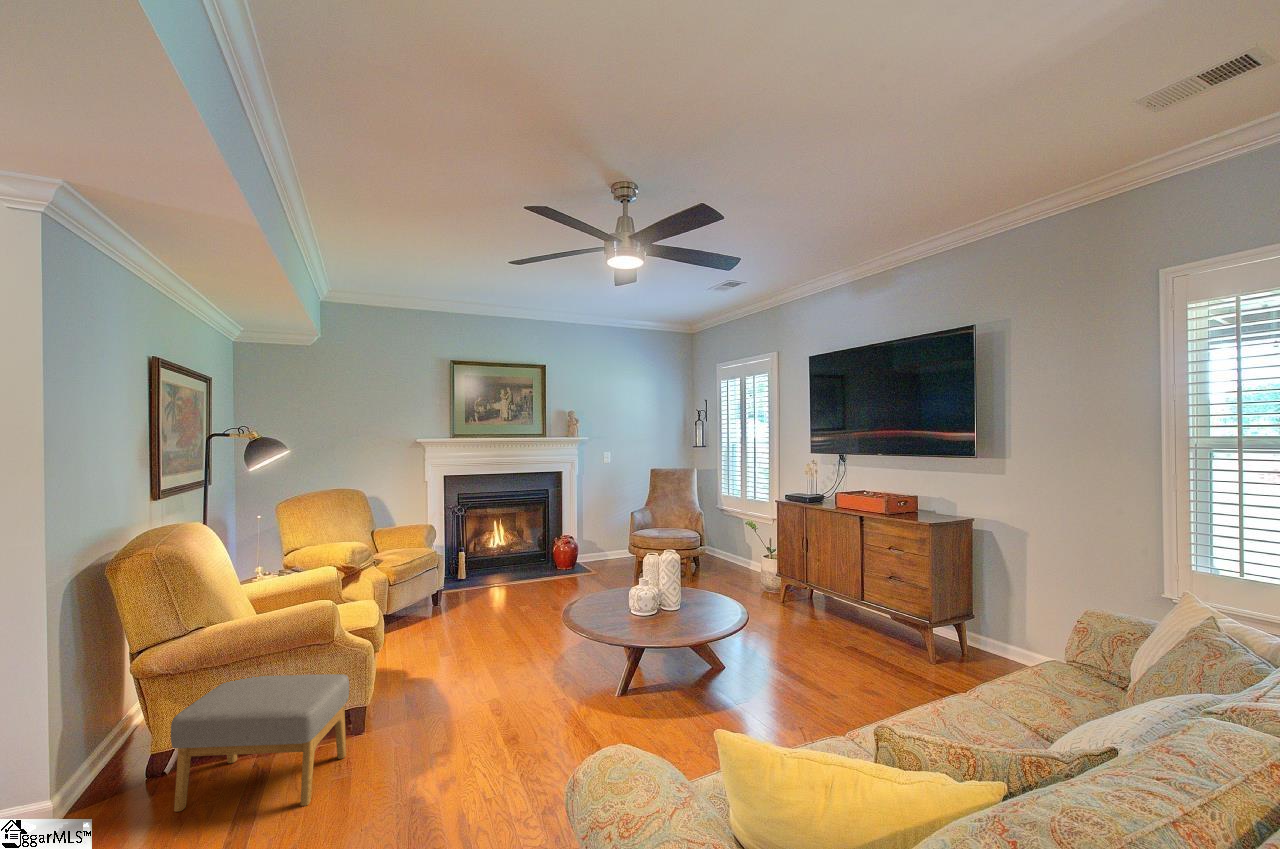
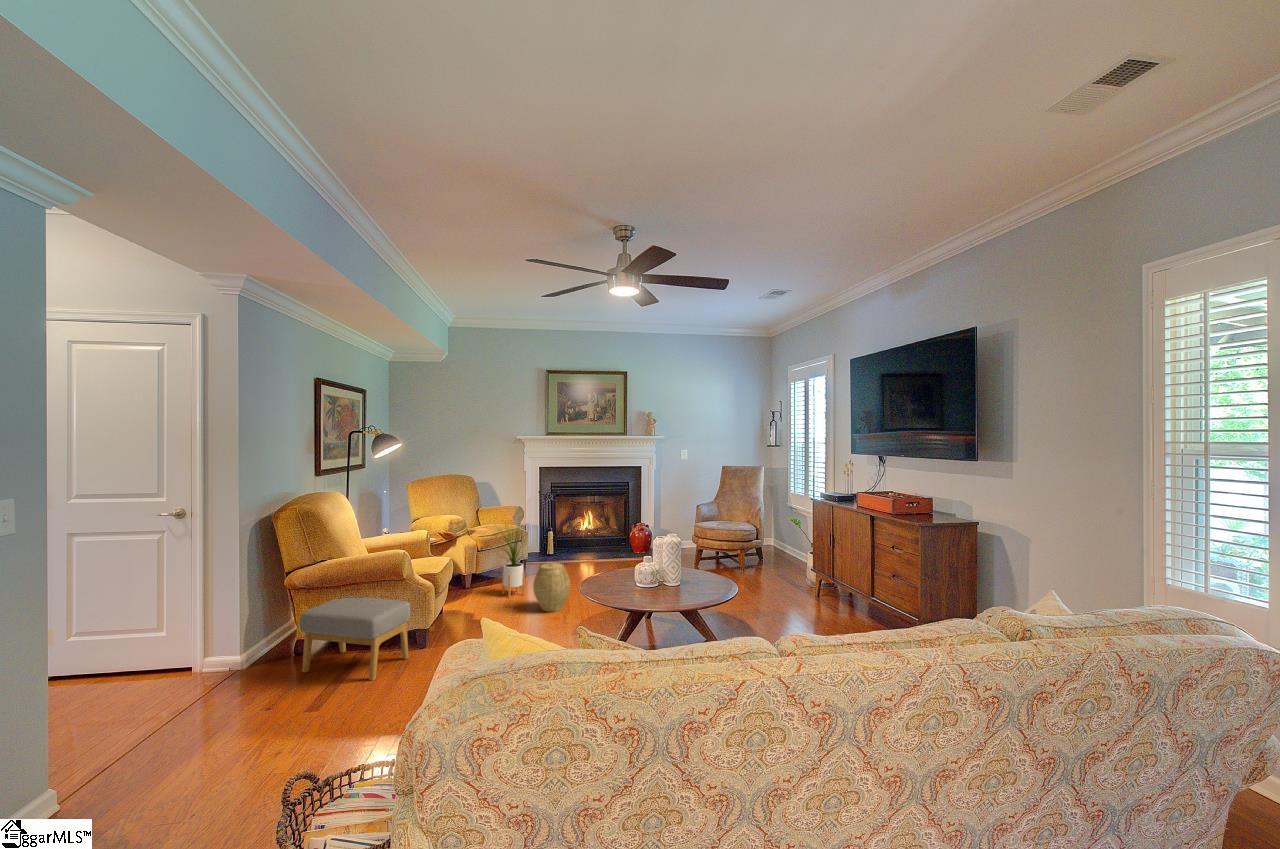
house plant: none [416,538,471,642] -> present [499,523,525,598]
woven basket: none [482,594,528,656] -> present [533,563,570,612]

